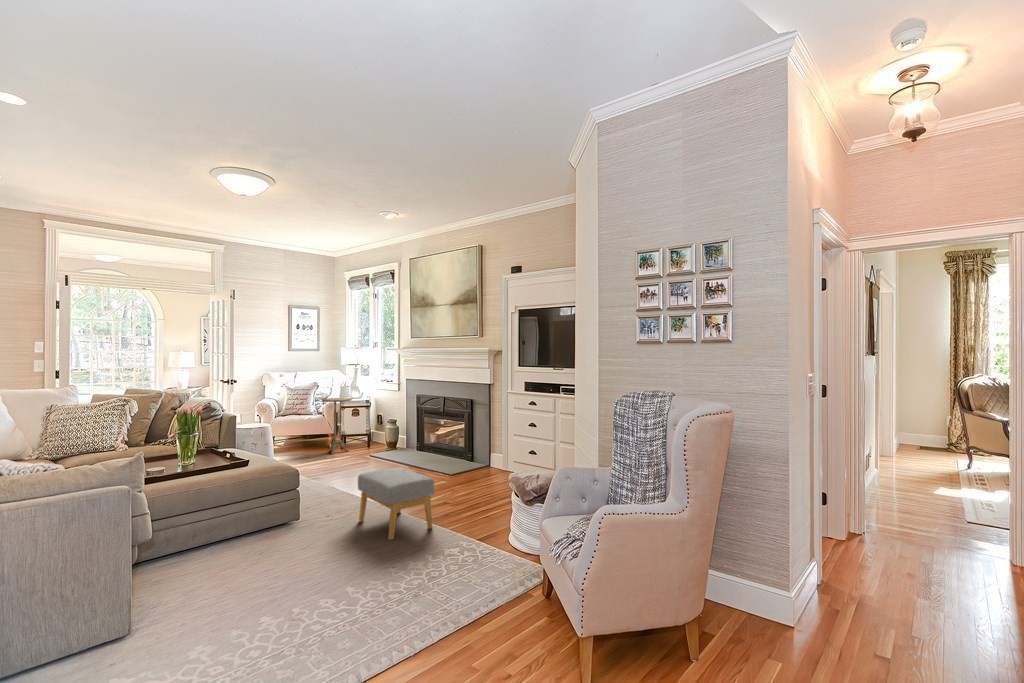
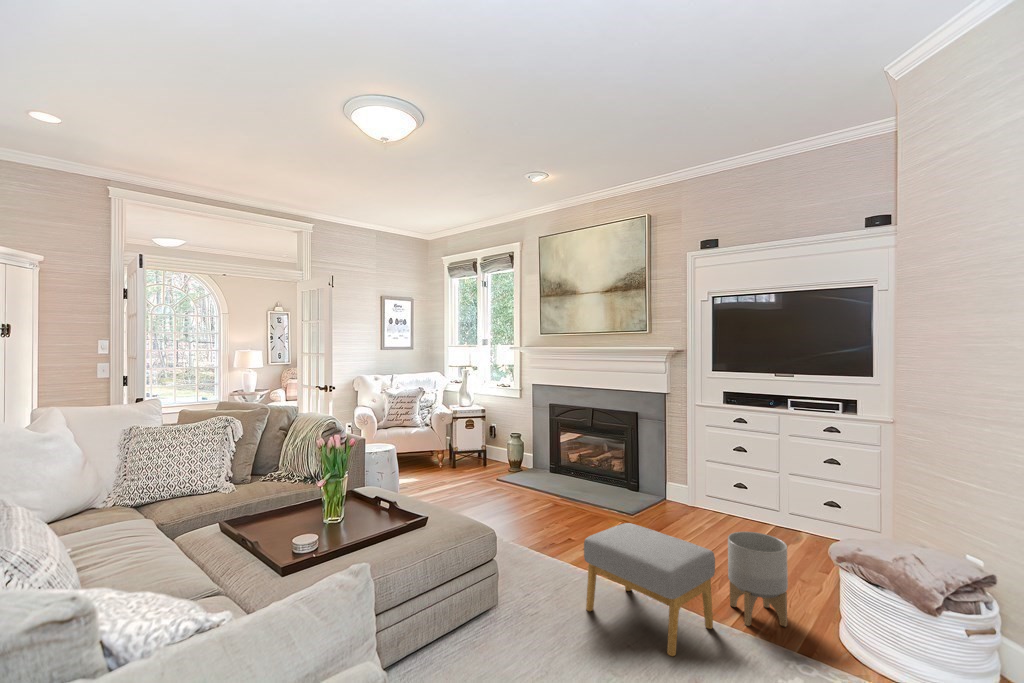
side table: present [322,398,352,455] -> none [435,407,470,478]
planter: none [452,471,487,528] -> present [728,532,788,627]

